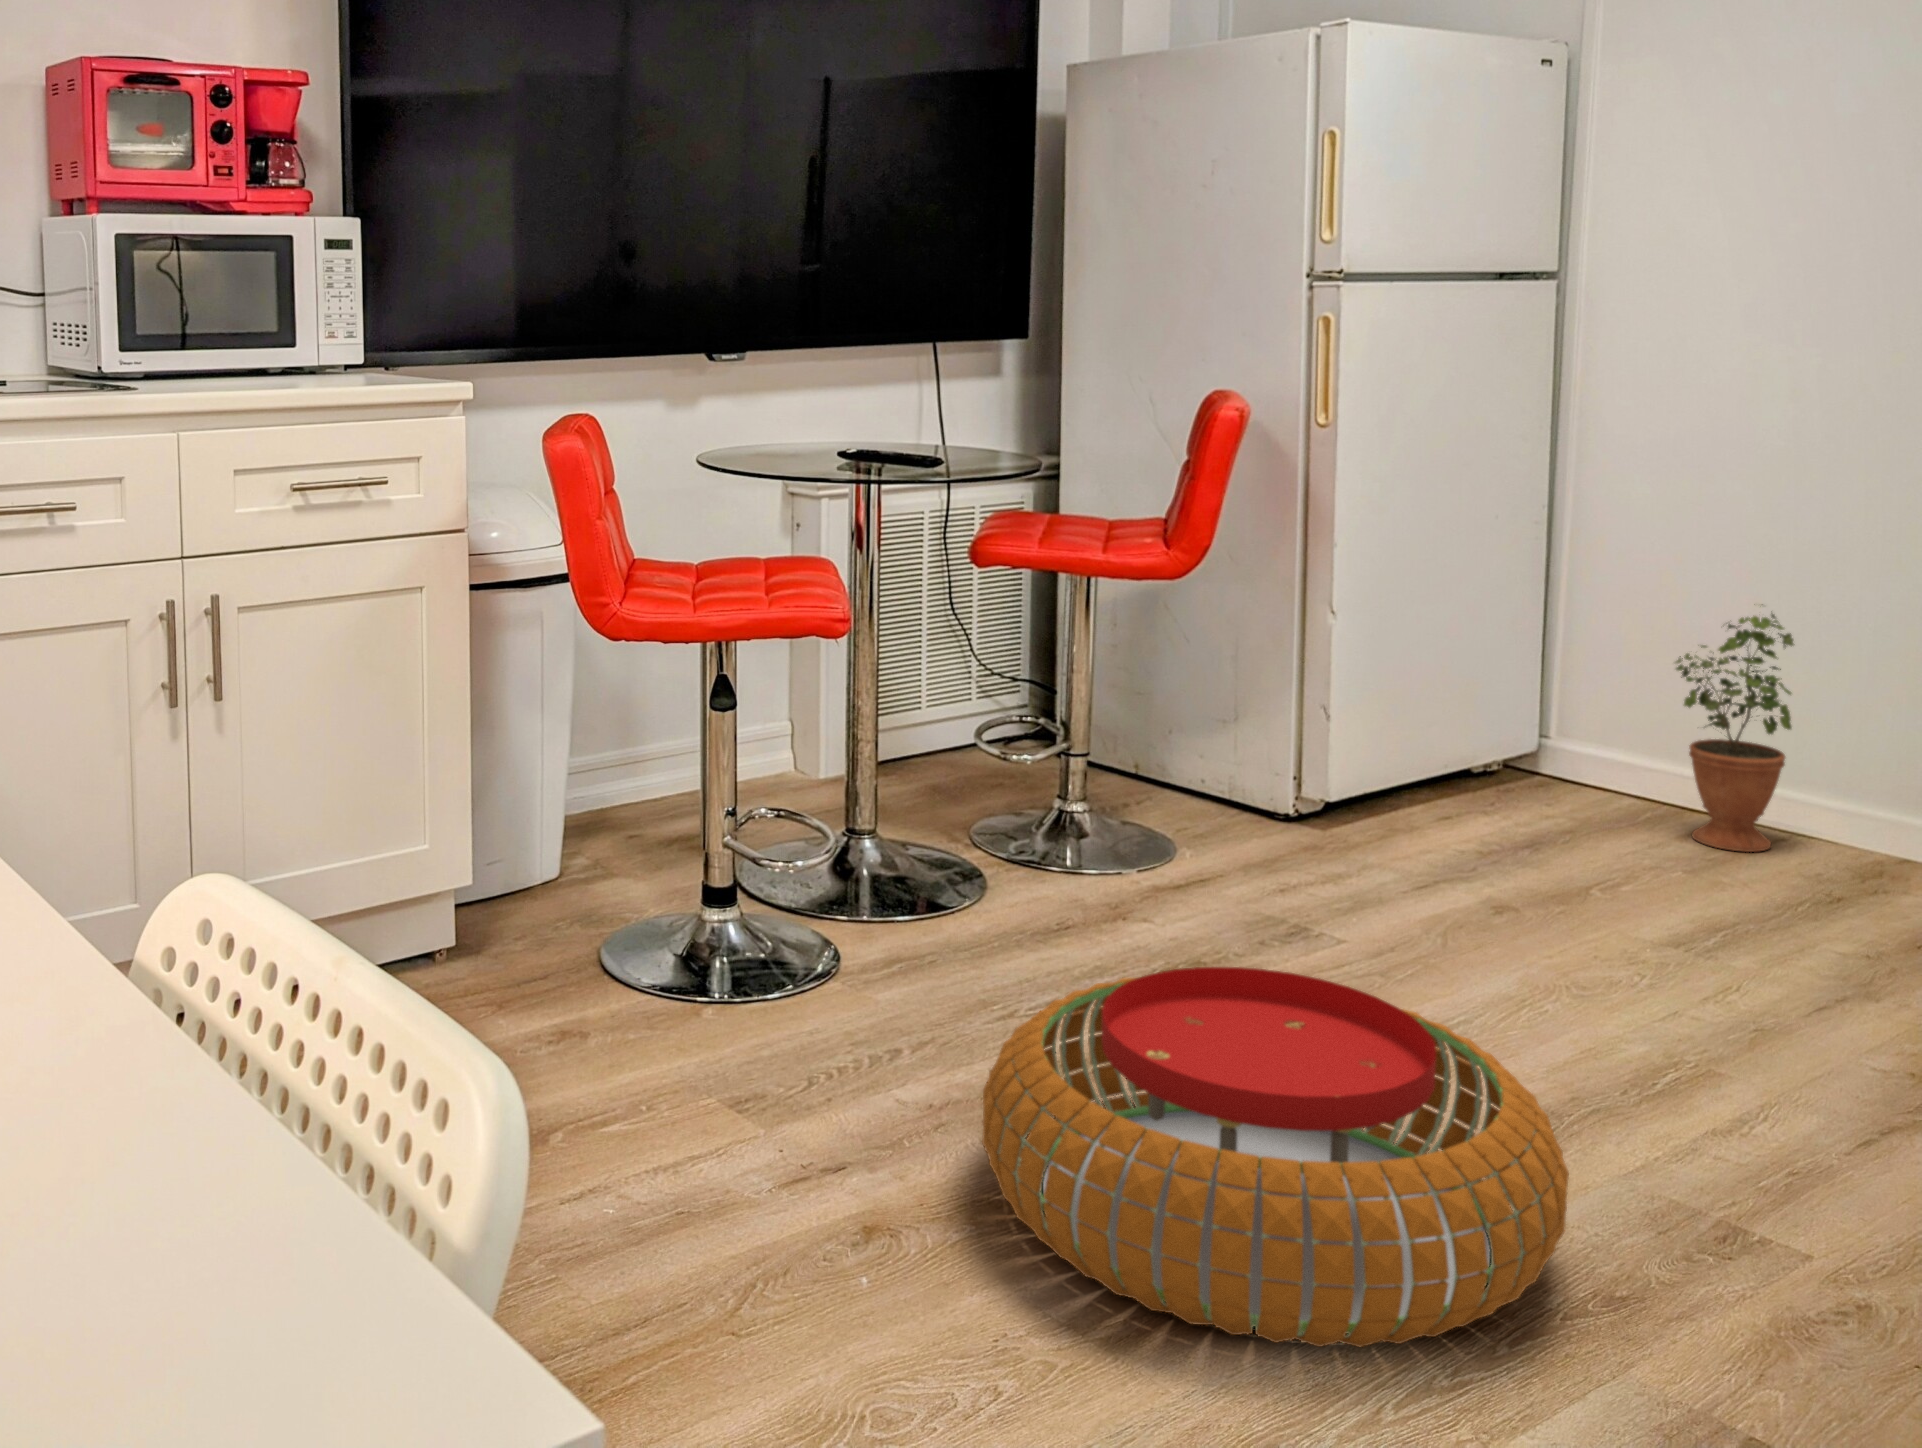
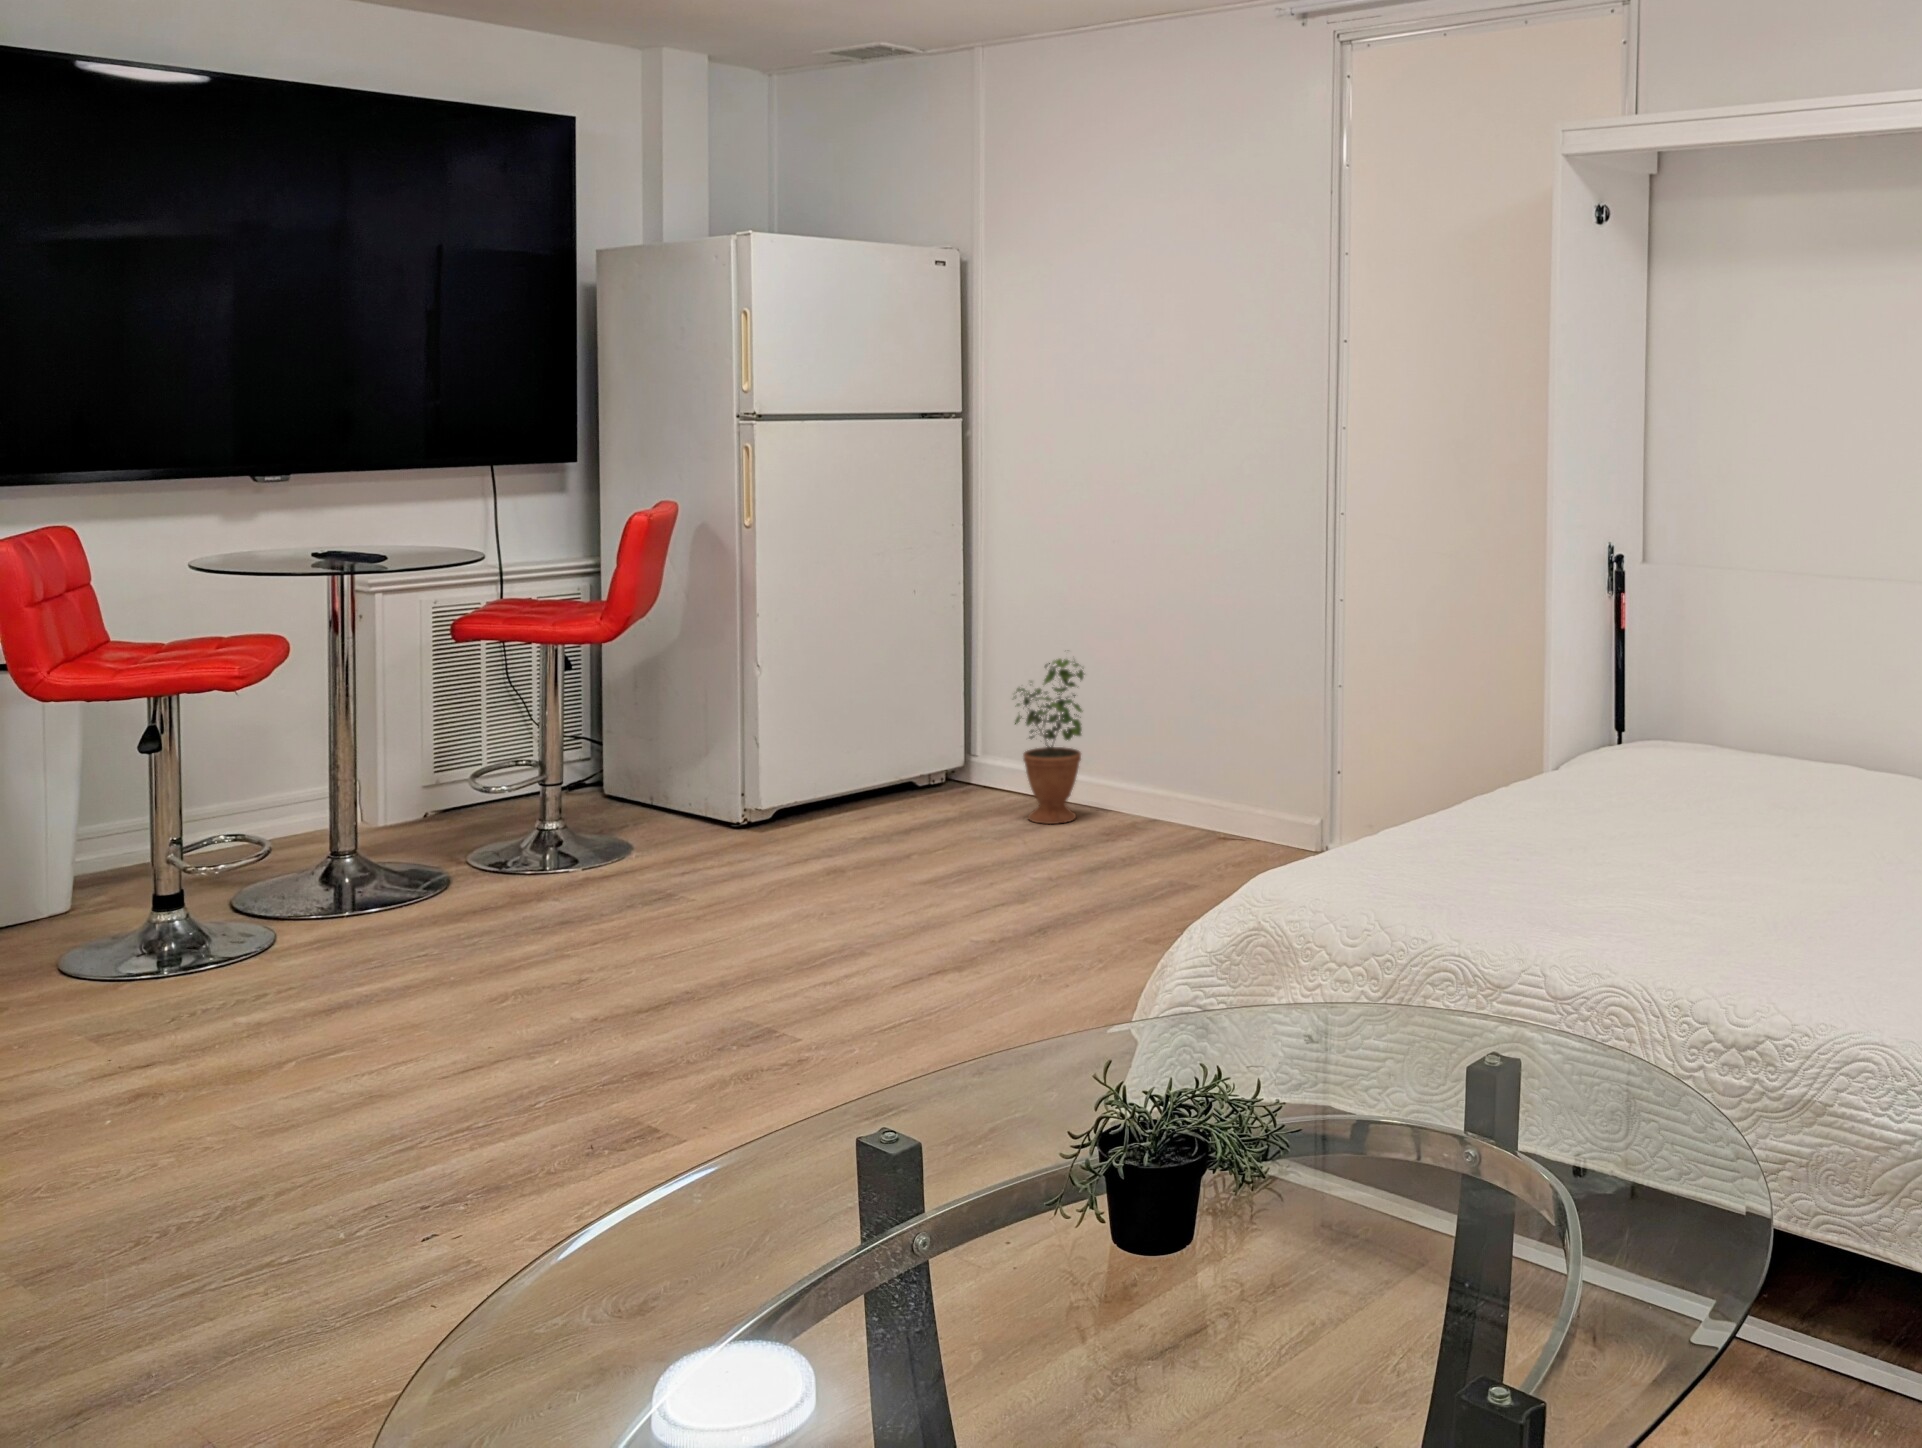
pouf: present [982,967,1569,1347] -> none [269,897,662,1111]

